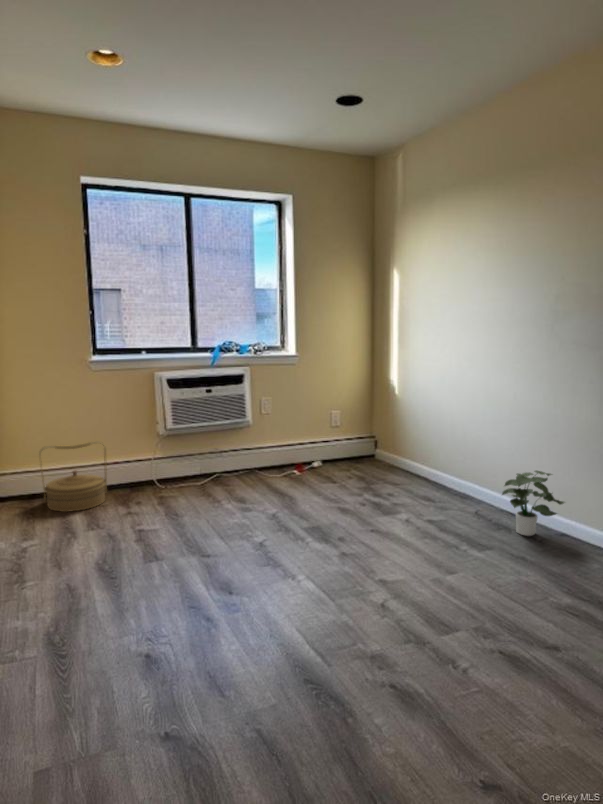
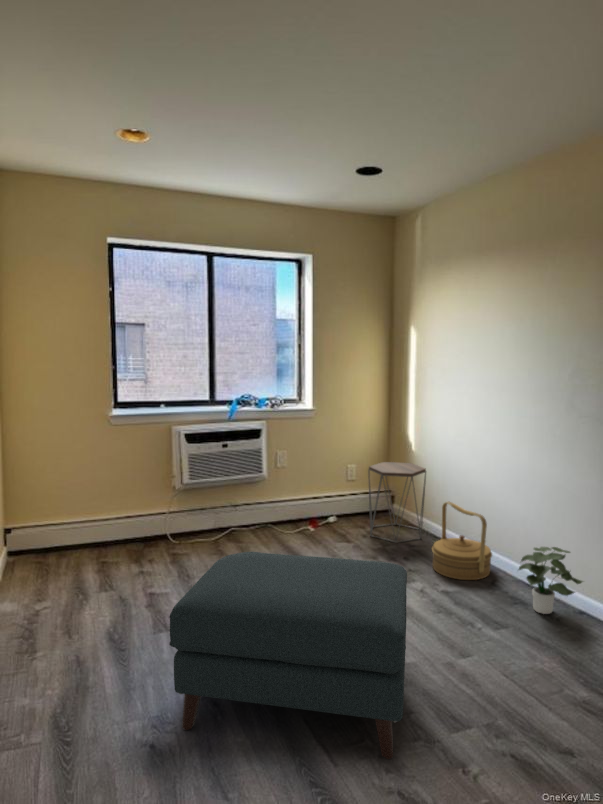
side table: none [352,405,409,482] -> present [368,462,426,542]
woven basket: present [39,441,107,512] -> present [432,502,492,580]
ottoman: none [157,475,396,660] -> present [169,552,407,759]

